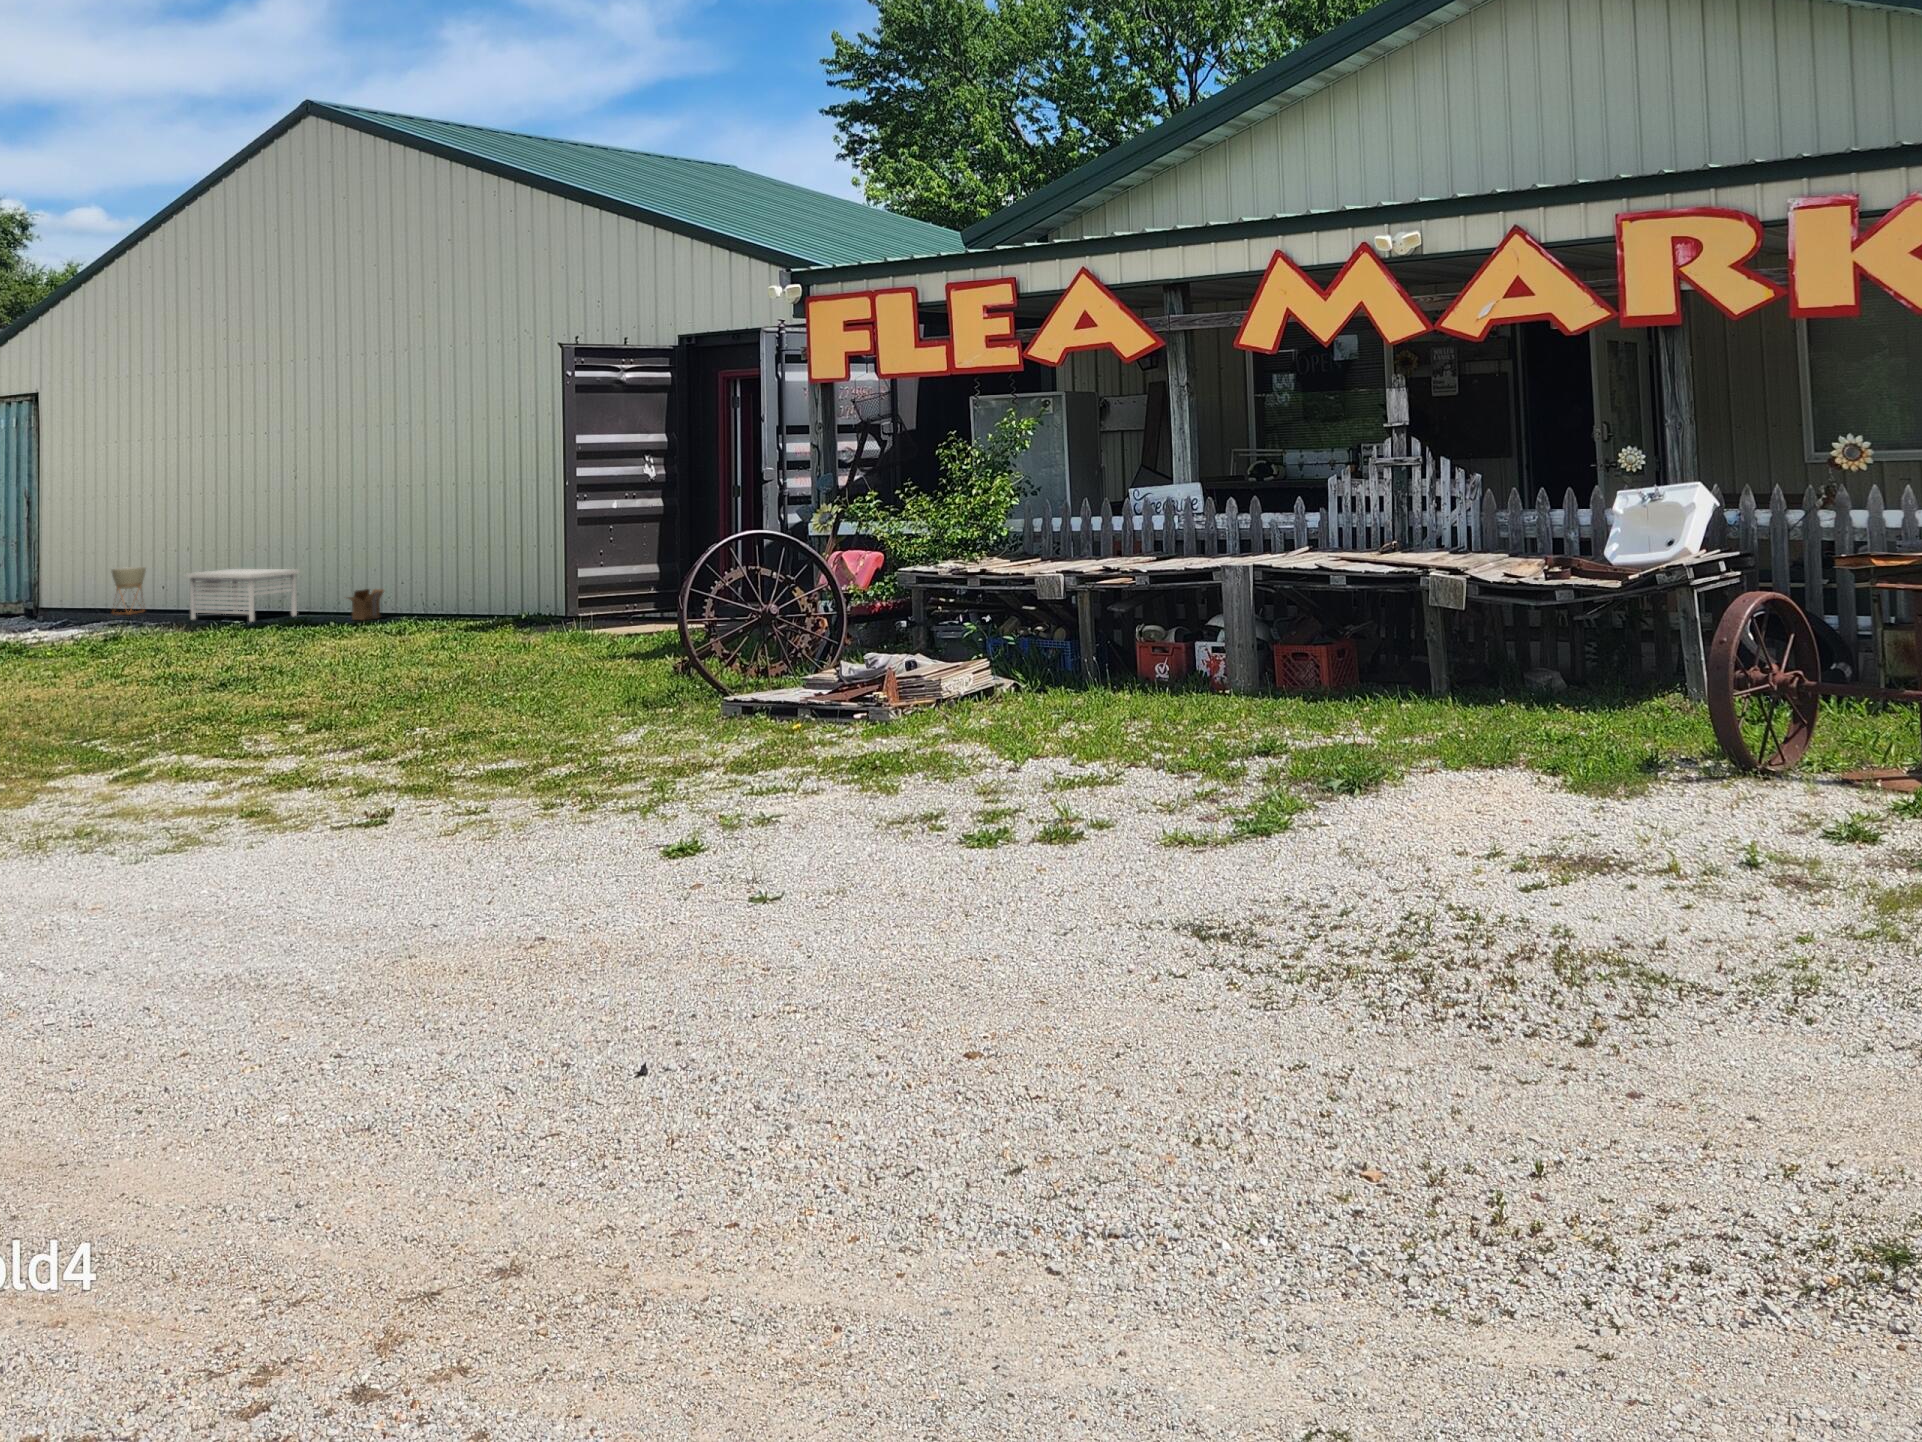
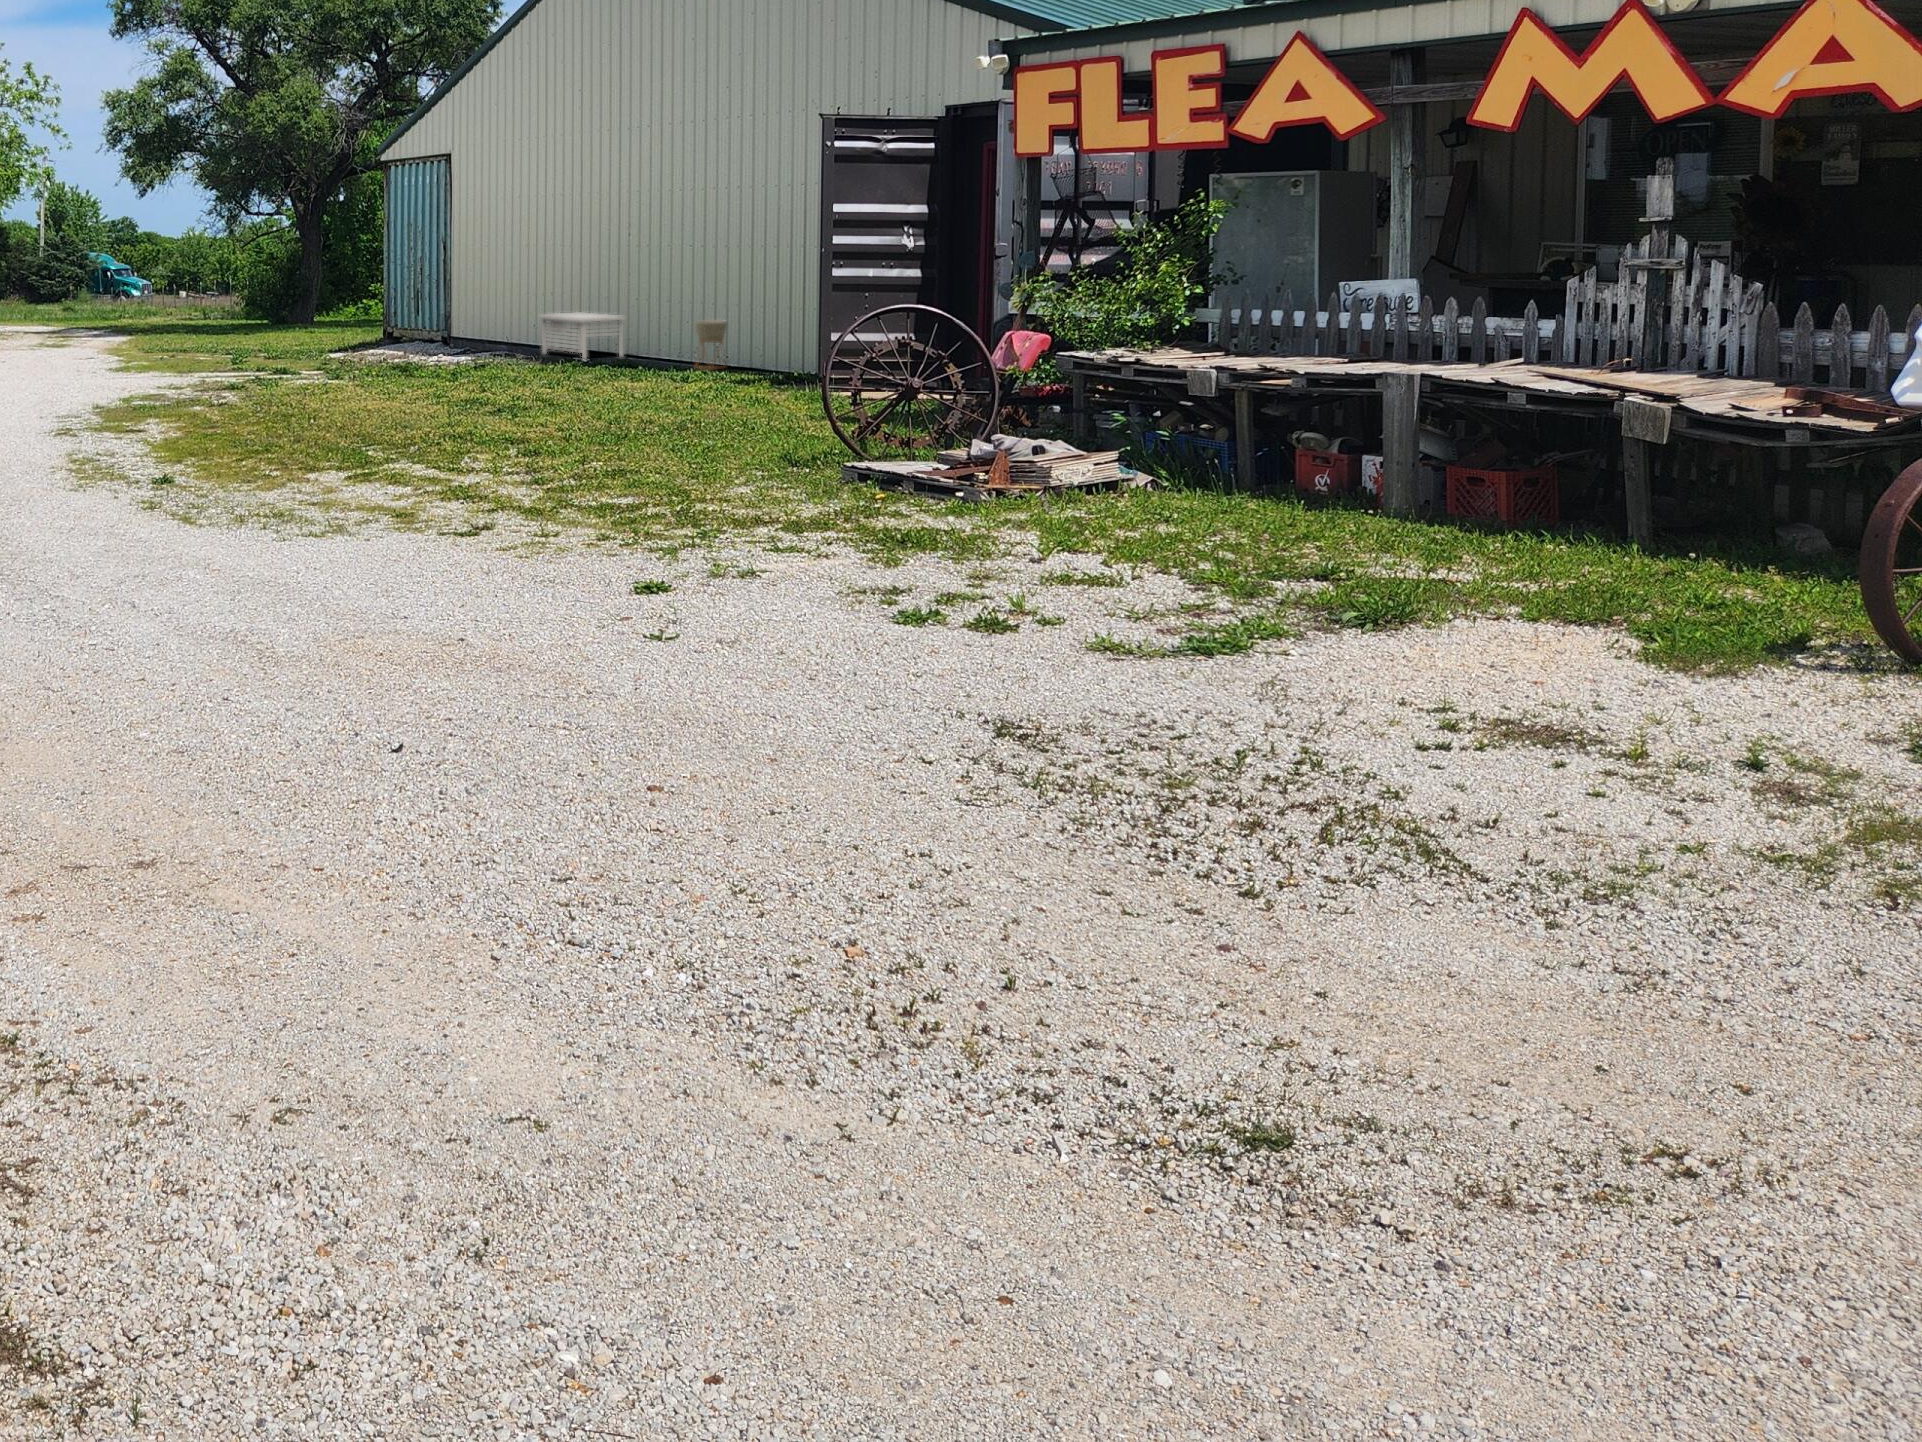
planter: present [112,567,146,615] -> present [695,320,727,370]
cardboard box: present [348,589,384,620] -> none [652,337,688,365]

